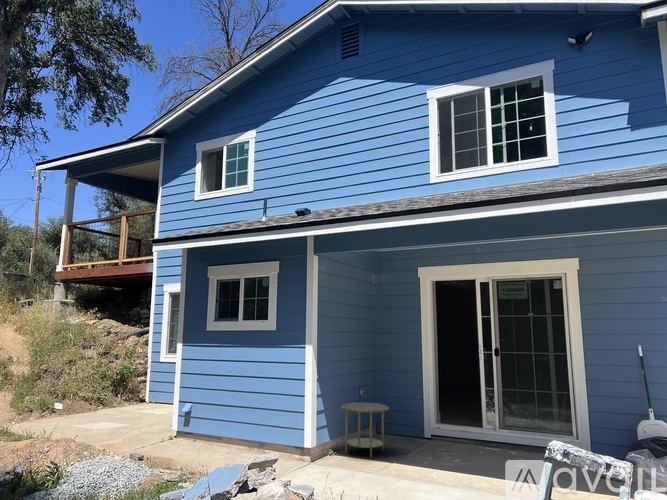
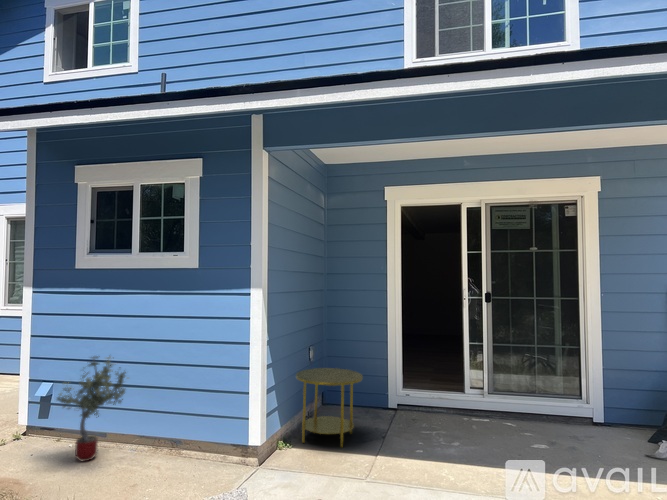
potted tree: none [193,385,235,452] -> present [57,356,126,461]

